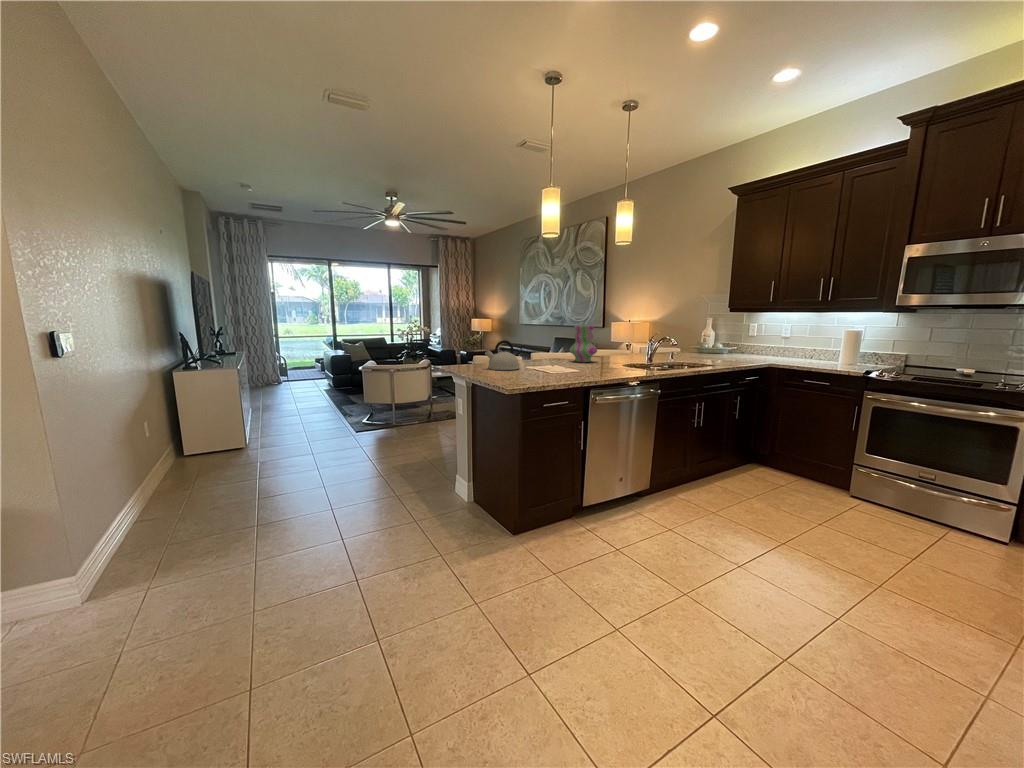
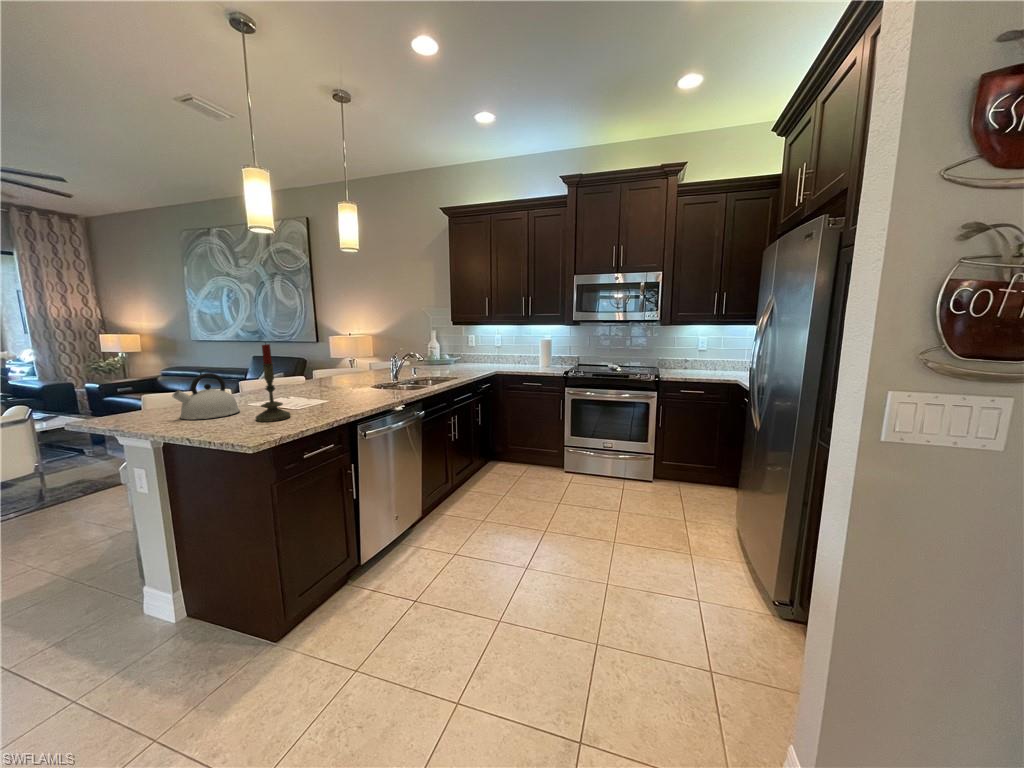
candle: none [524,320,545,376] -> present [256,344,290,422]
vase: present [569,325,597,362] -> none [302,344,340,389]

